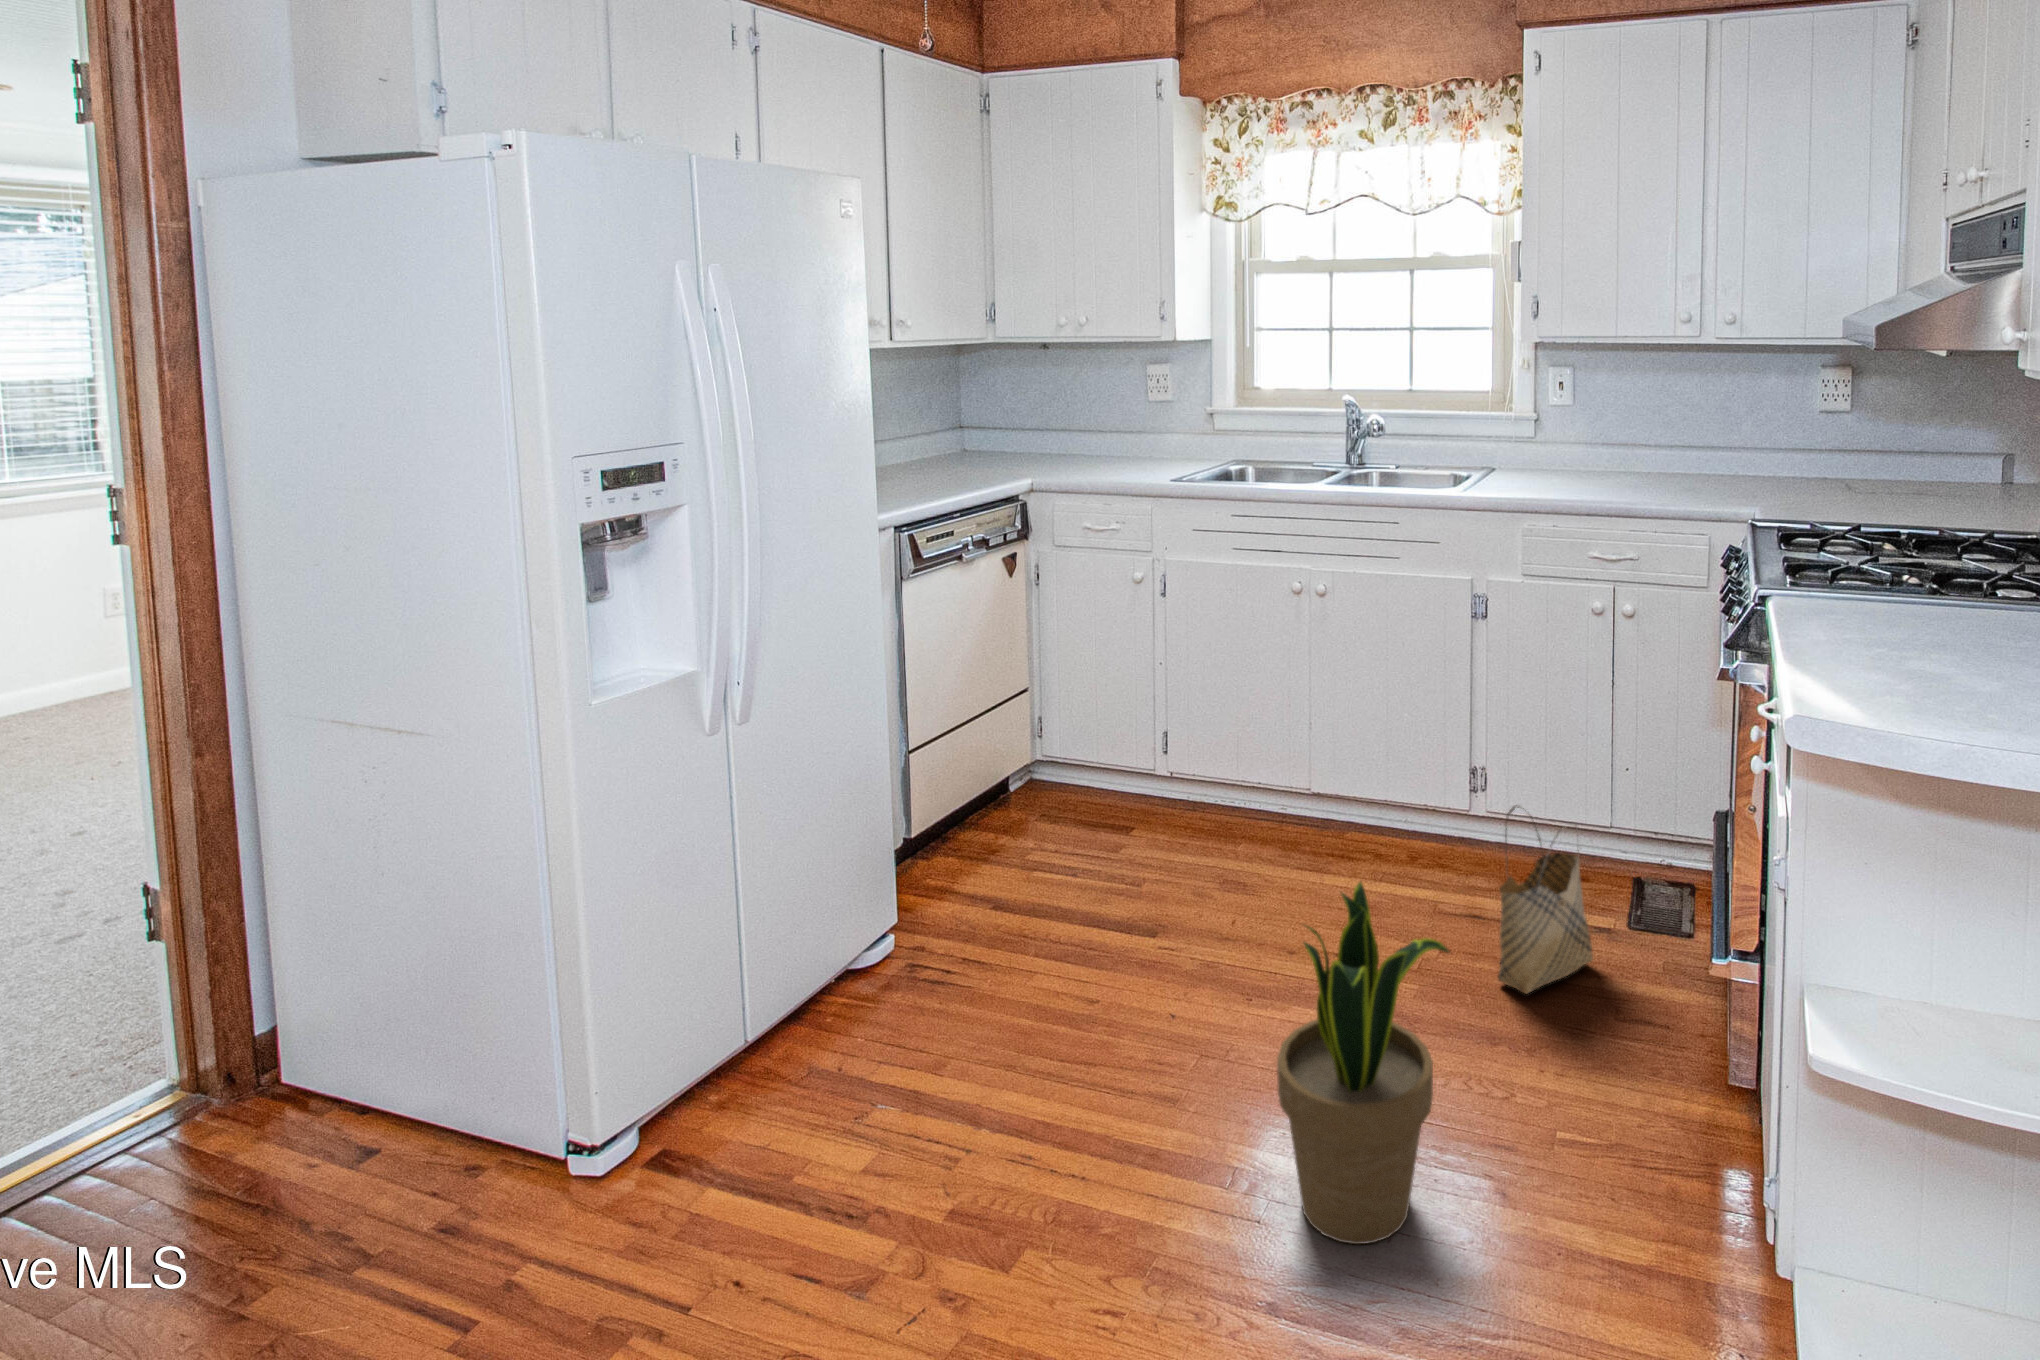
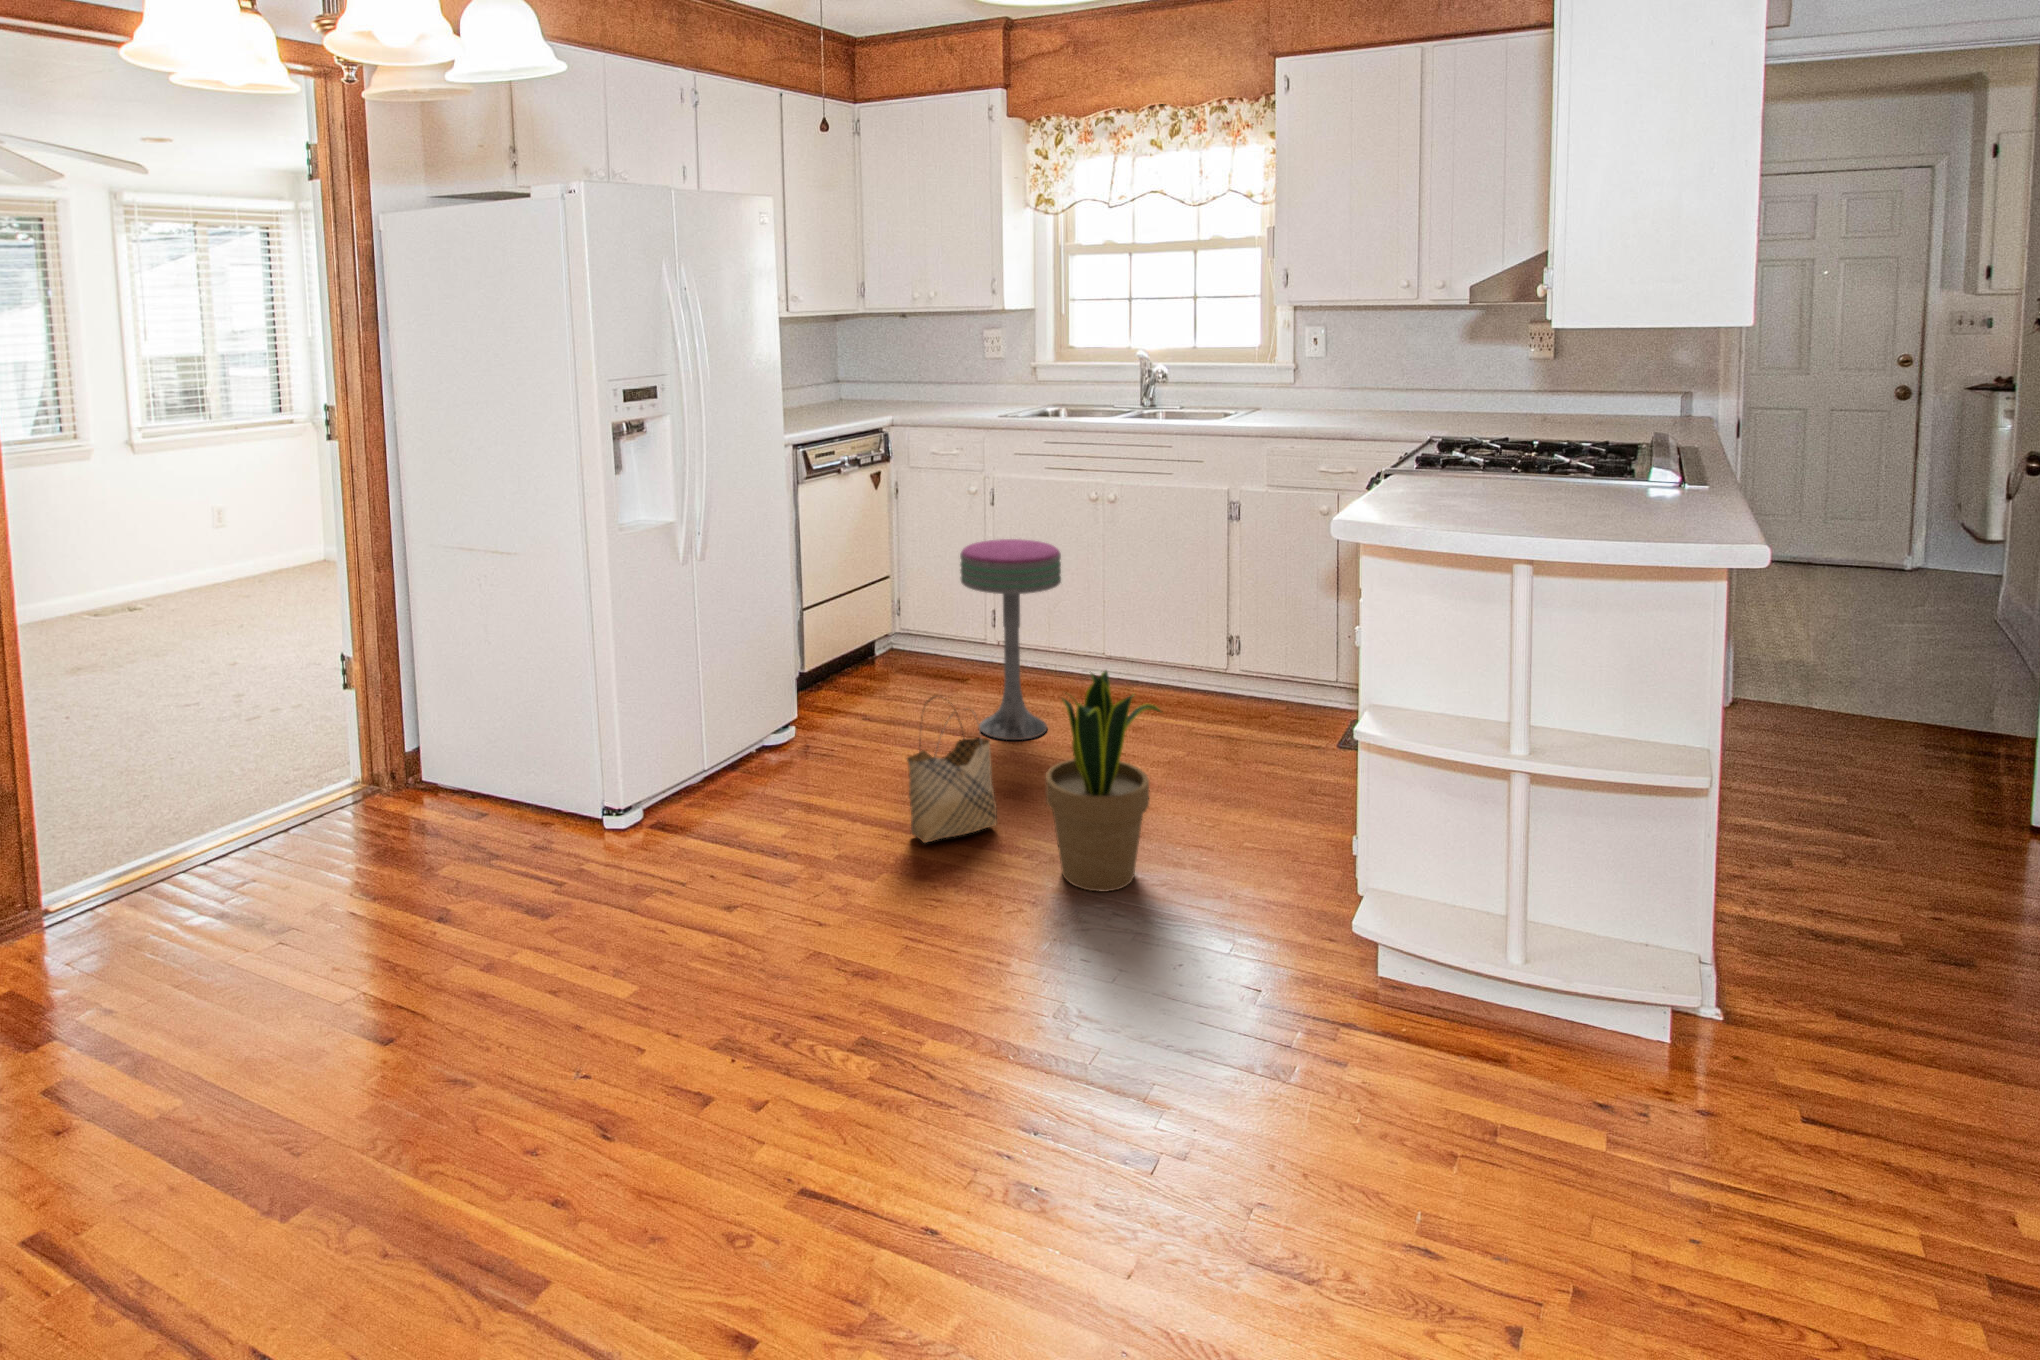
bar stool: none [1129,652,1266,936] -> present [960,539,1061,740]
woven basket: present [1498,805,1593,994] -> present [907,696,997,843]

